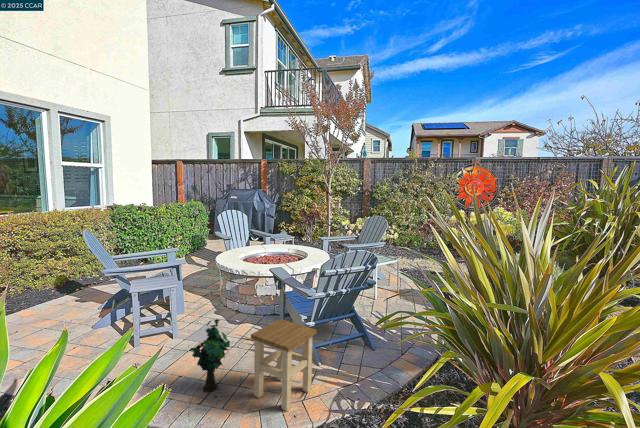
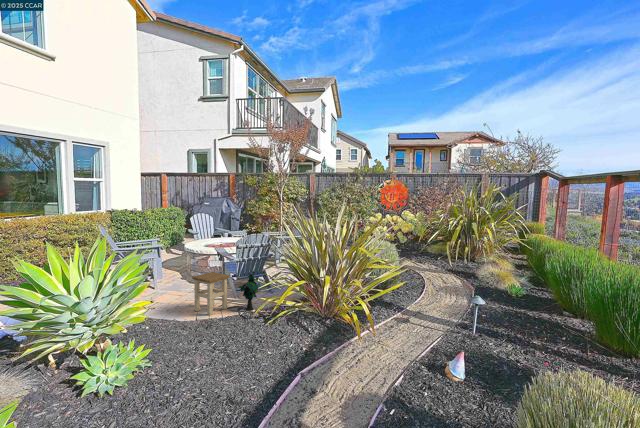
decorative plant: present [189,319,230,392] -> present [239,271,260,311]

